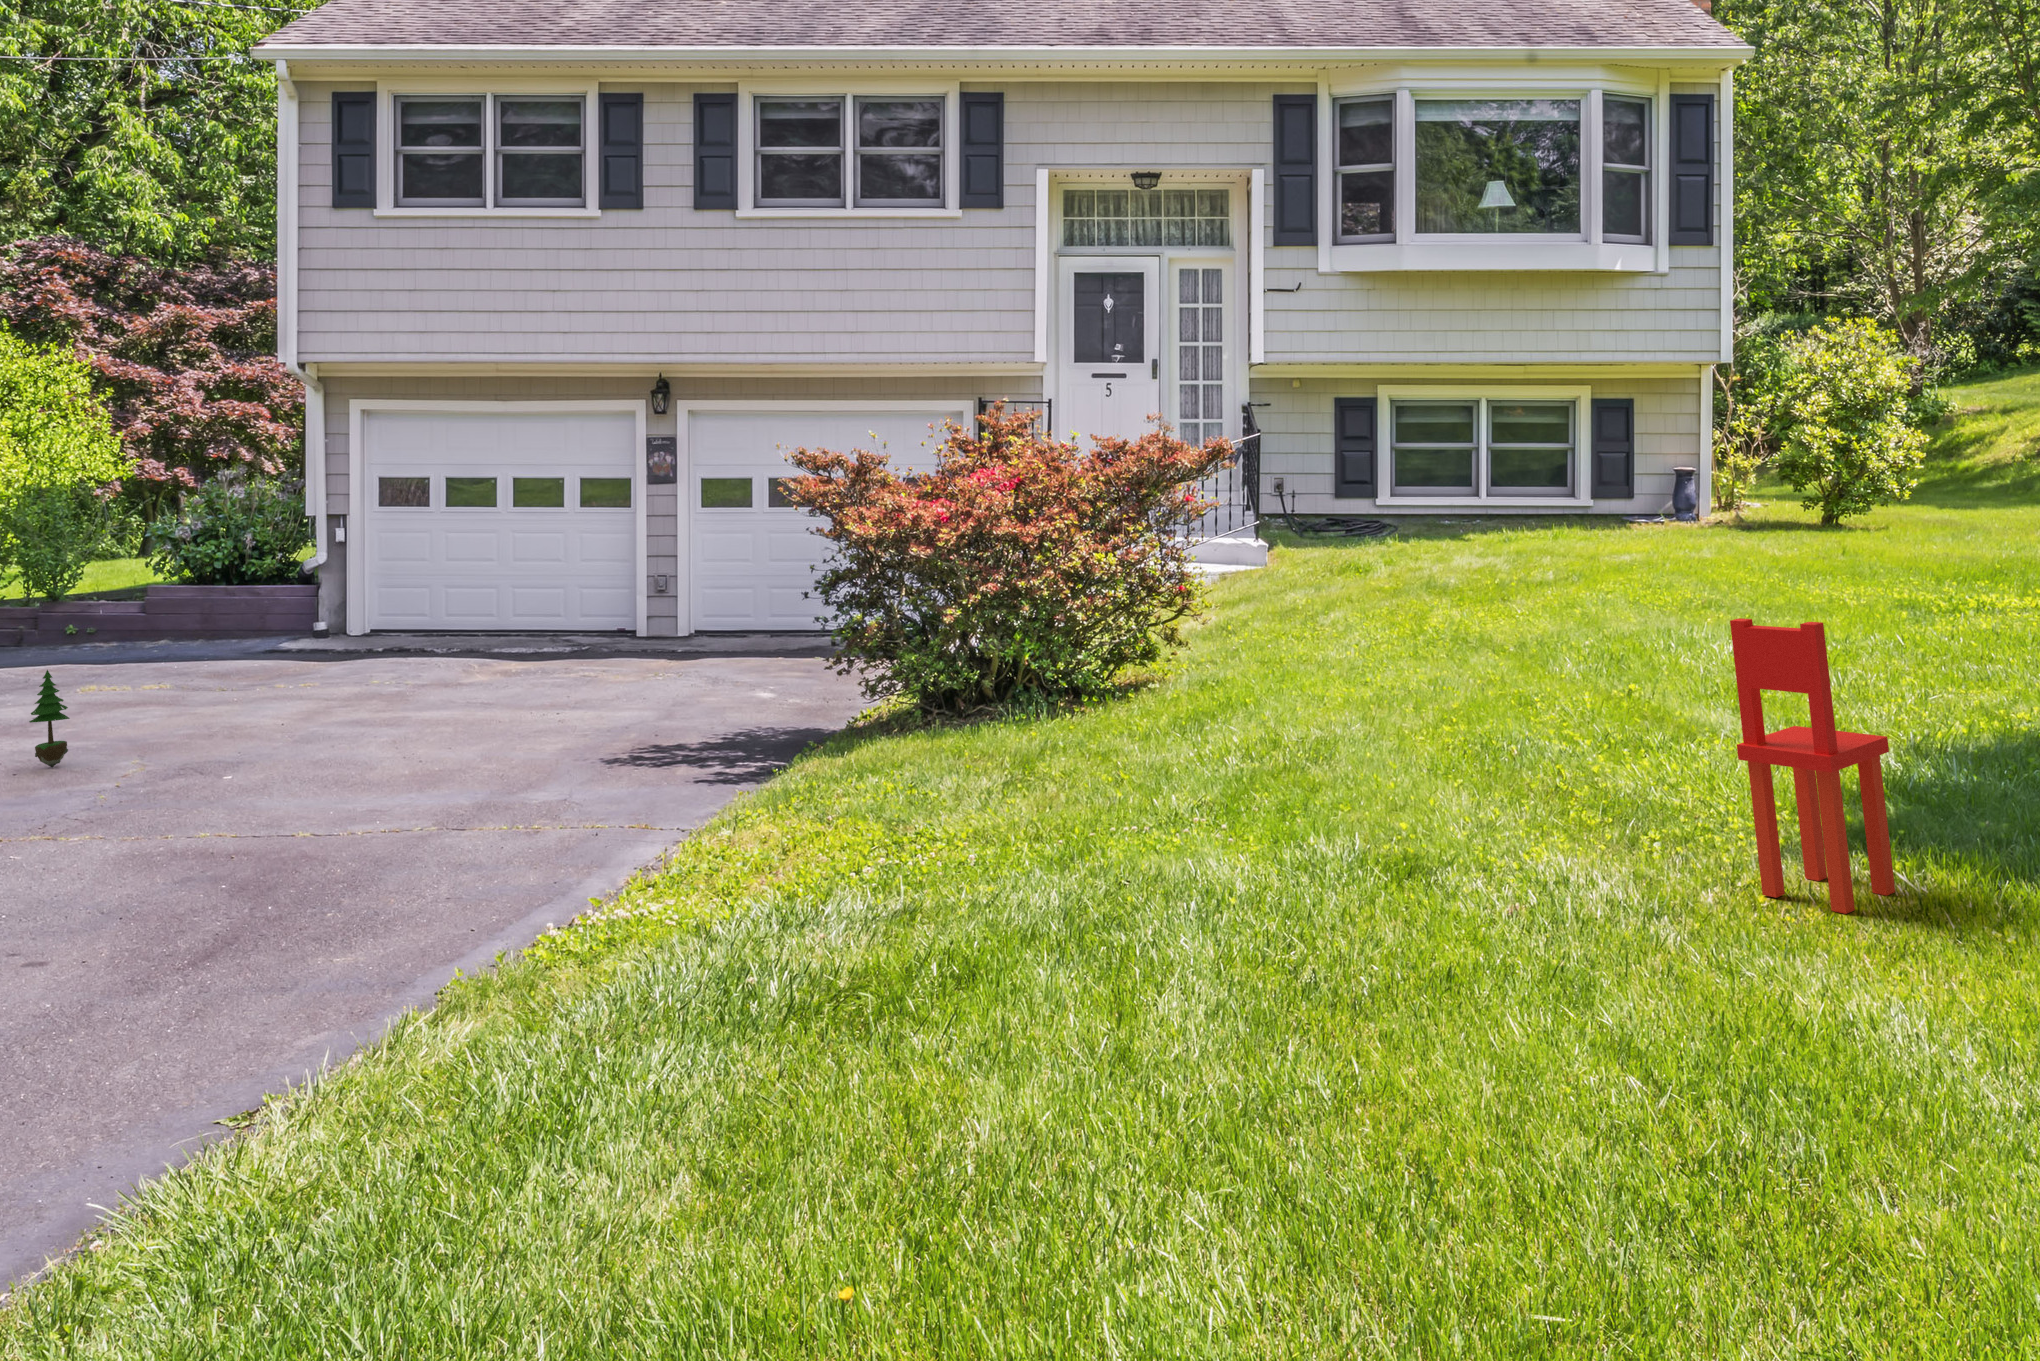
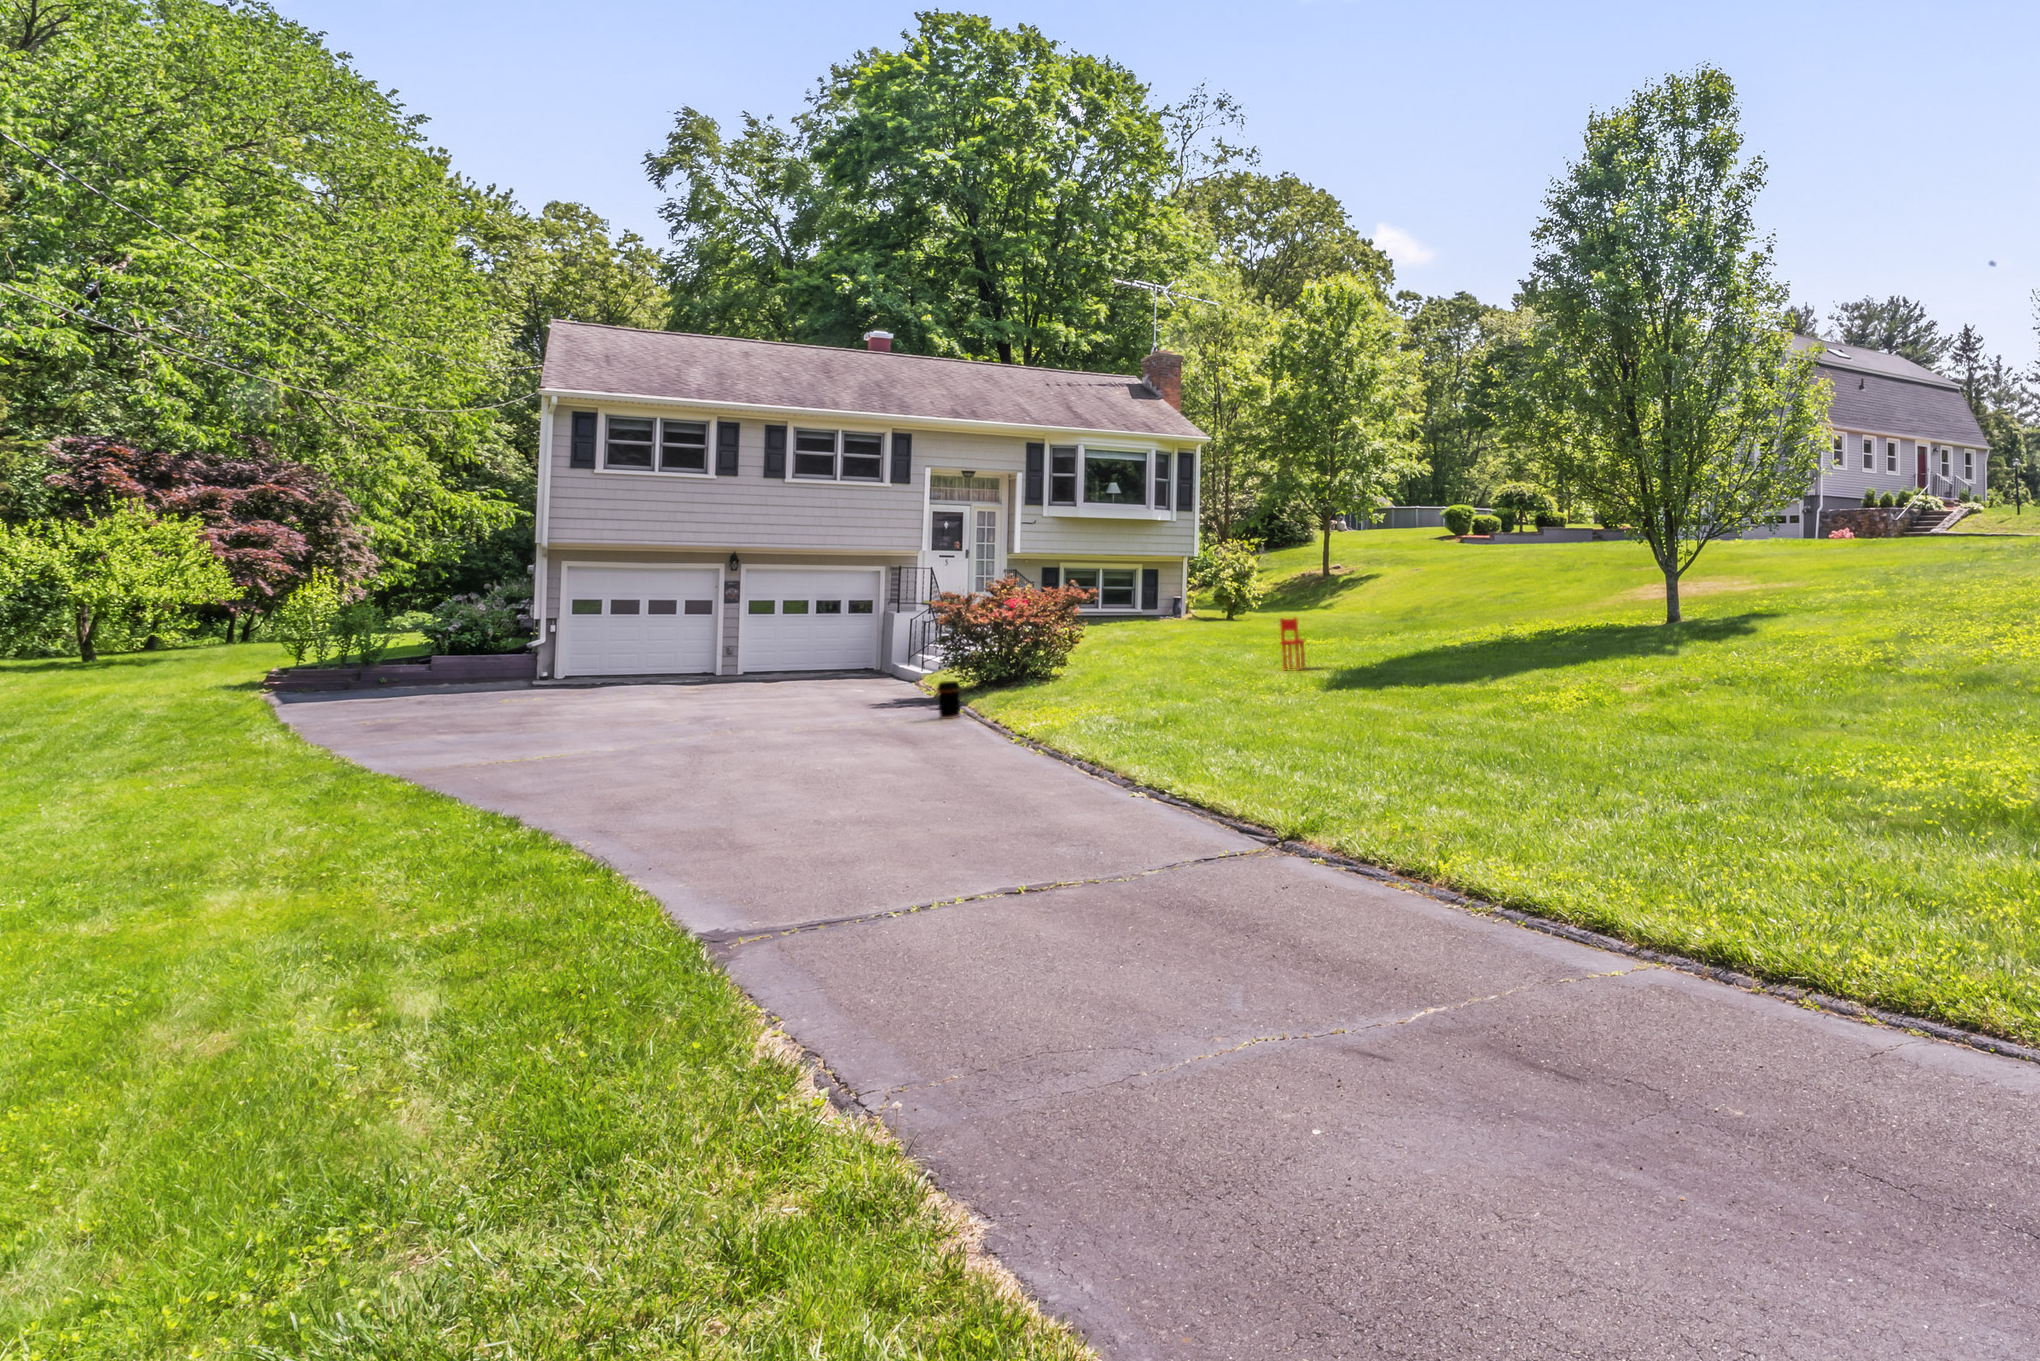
potted tree: present [29,670,70,767] -> none [637,671,653,710]
trash can: none [208,832,308,996] -> present [937,681,960,719]

